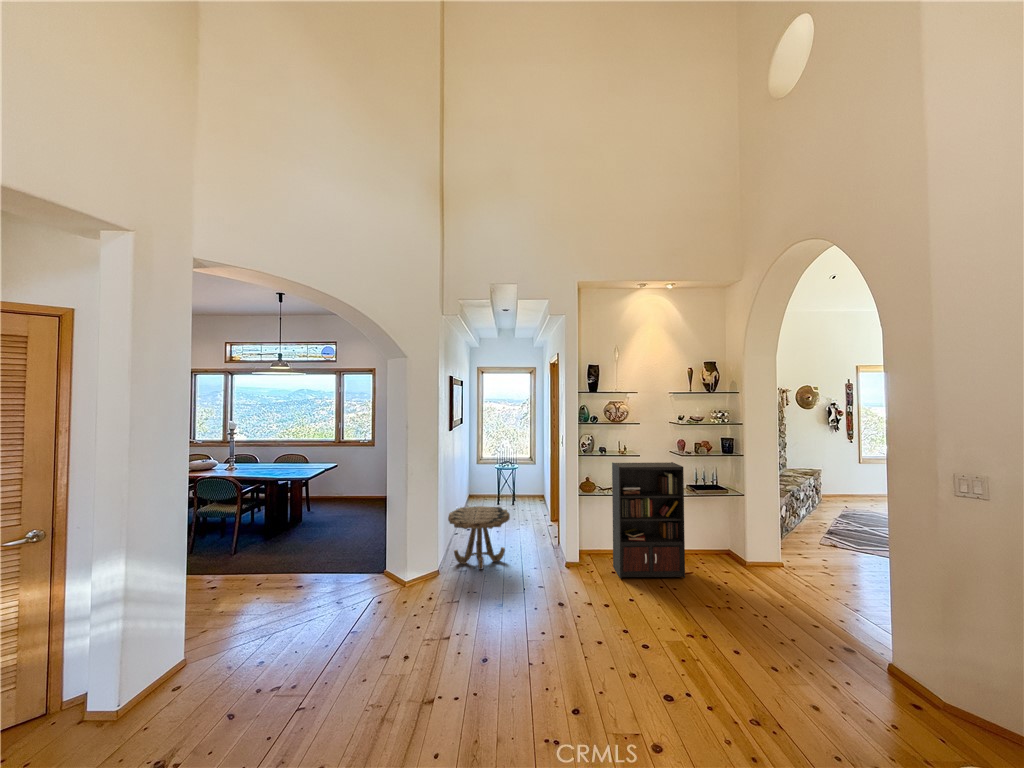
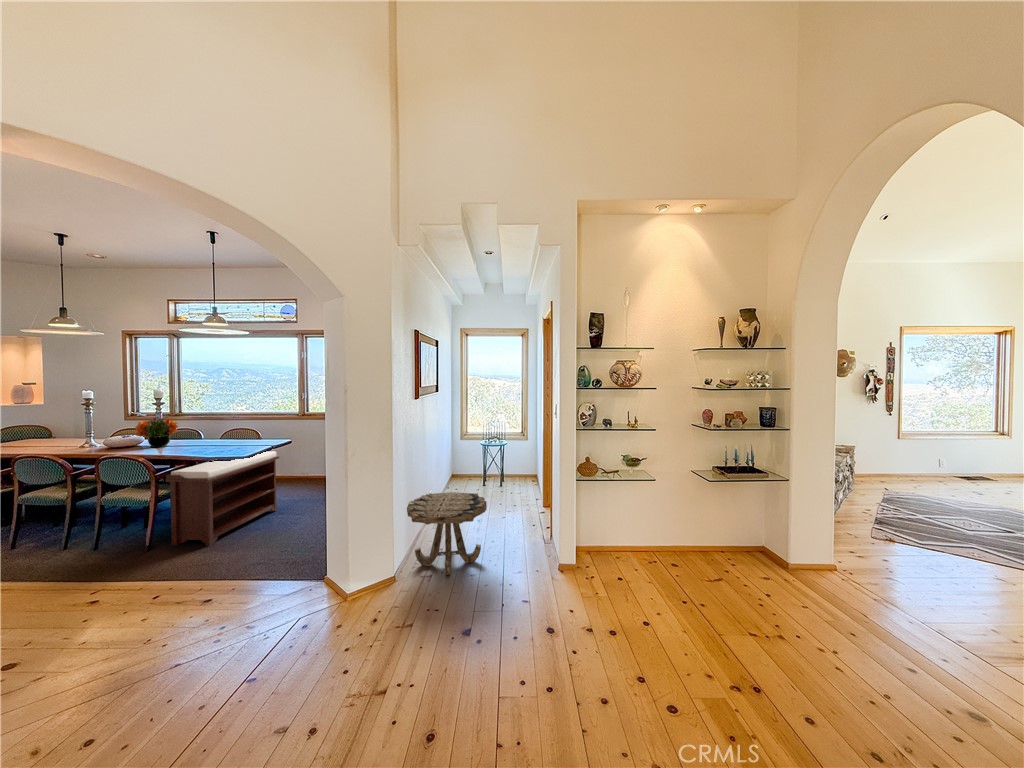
flower arrangement: none [212,445,245,471] -> present [135,417,178,447]
bookcase: present [612,462,685,578] -> none [619,438,716,590]
bench: none [250,474,329,551] -> present [166,451,279,546]

